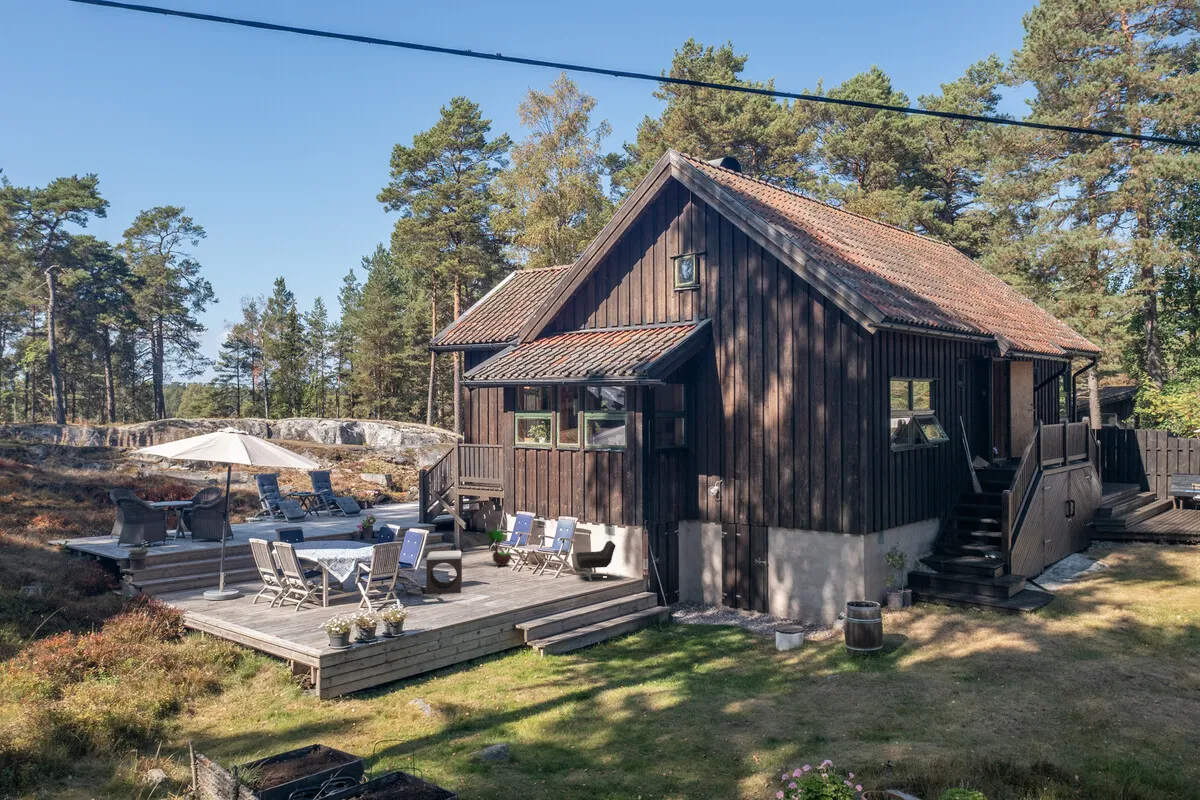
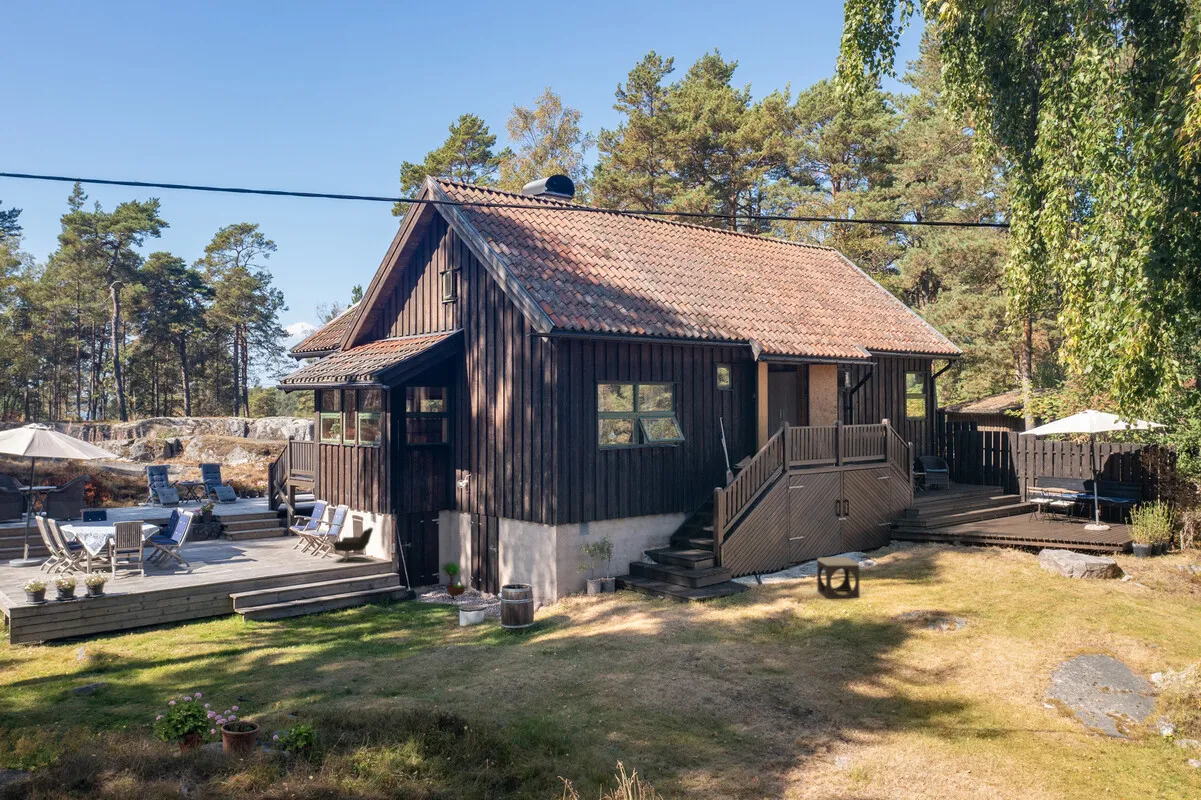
potted tree: present [487,529,511,566] -> present [442,562,465,597]
footstool: present [426,551,462,594] -> present [817,557,860,598]

